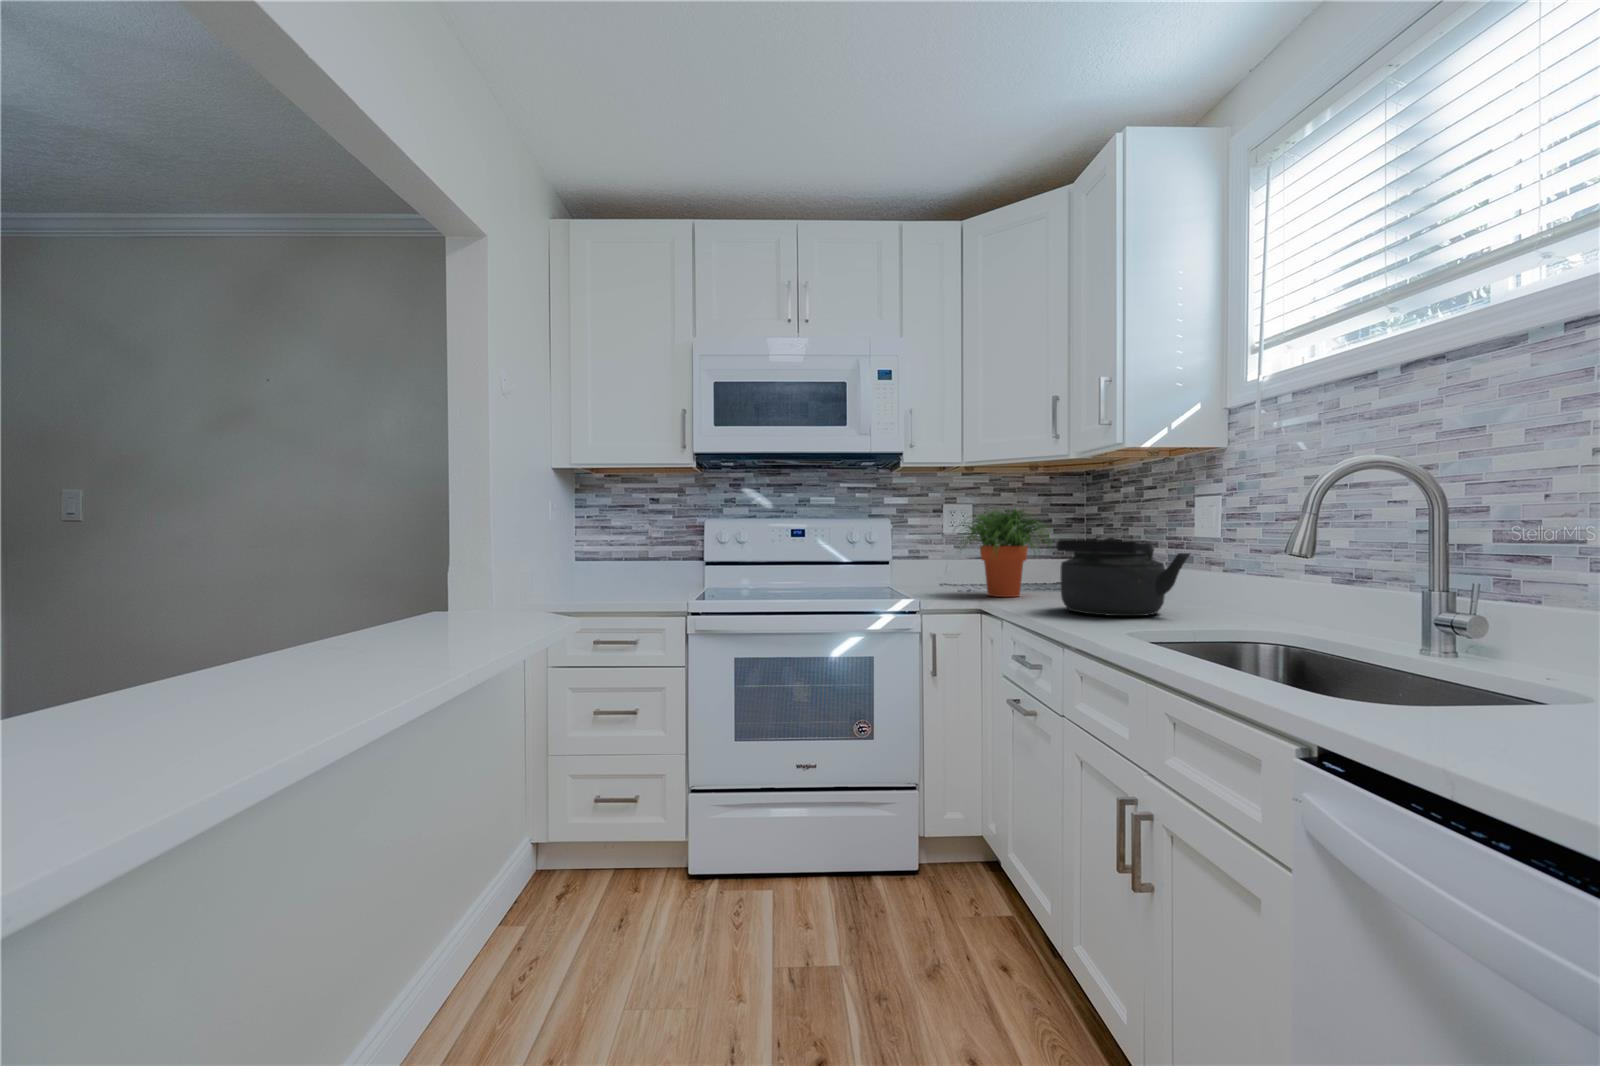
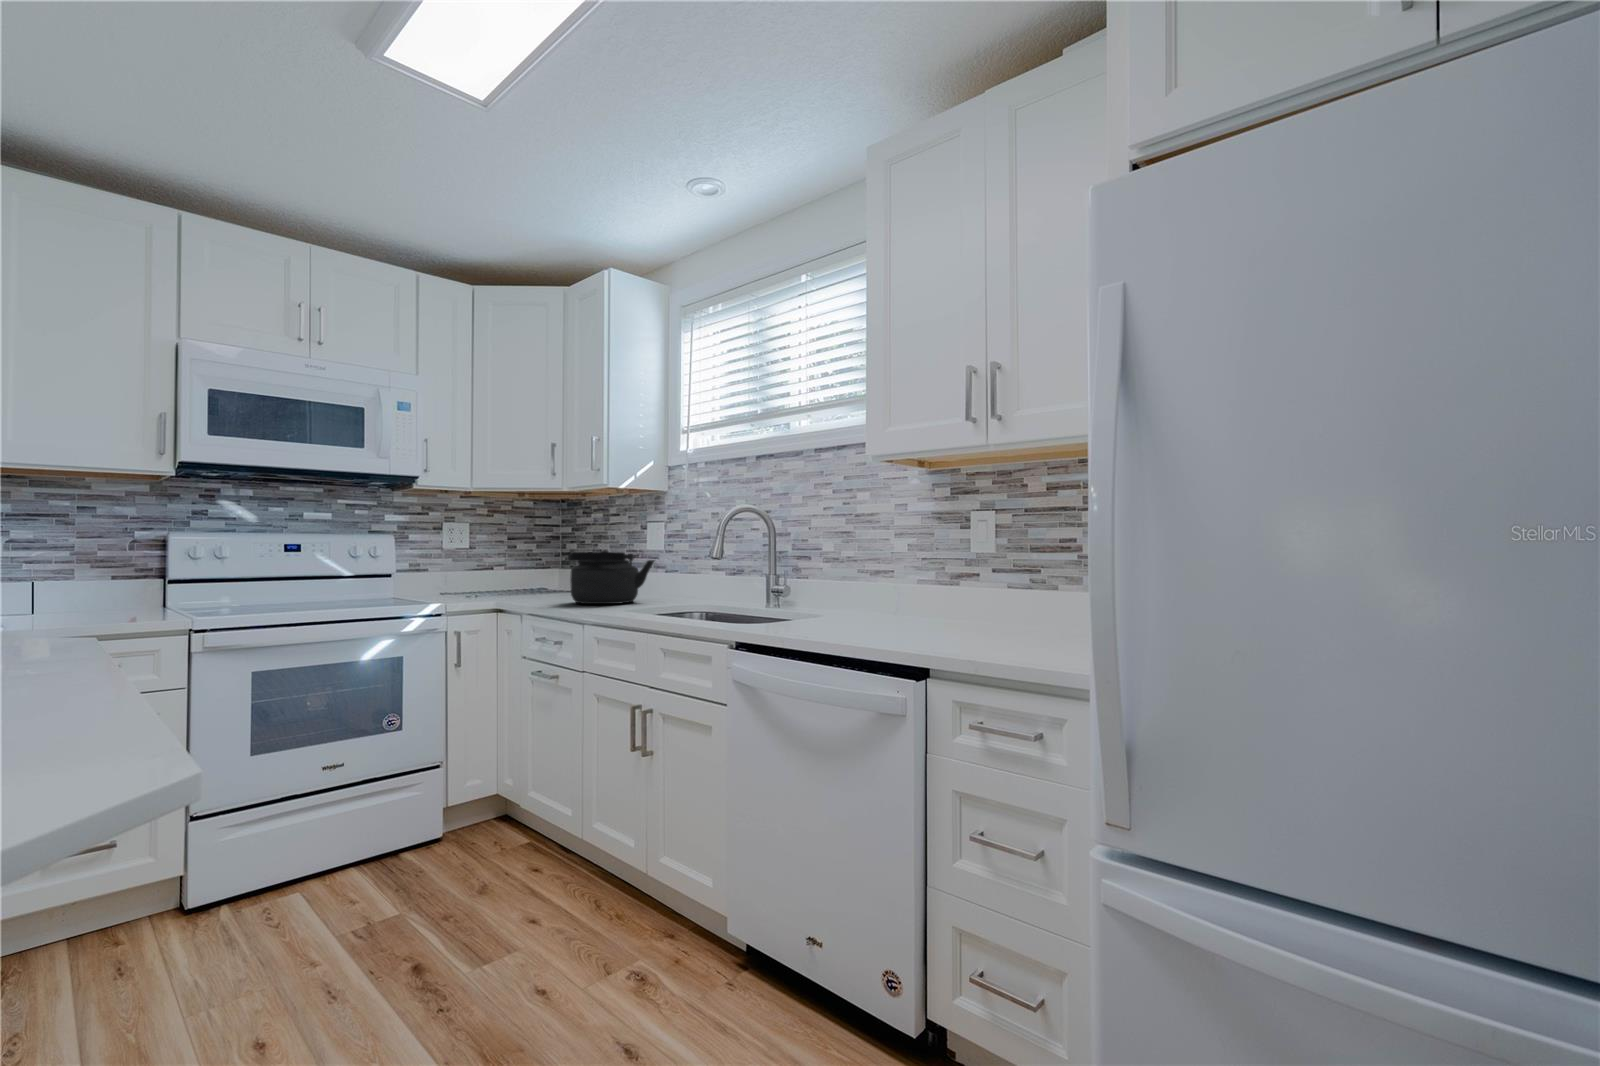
potted plant: present [963,509,1053,597] -> none [465,527,553,600]

